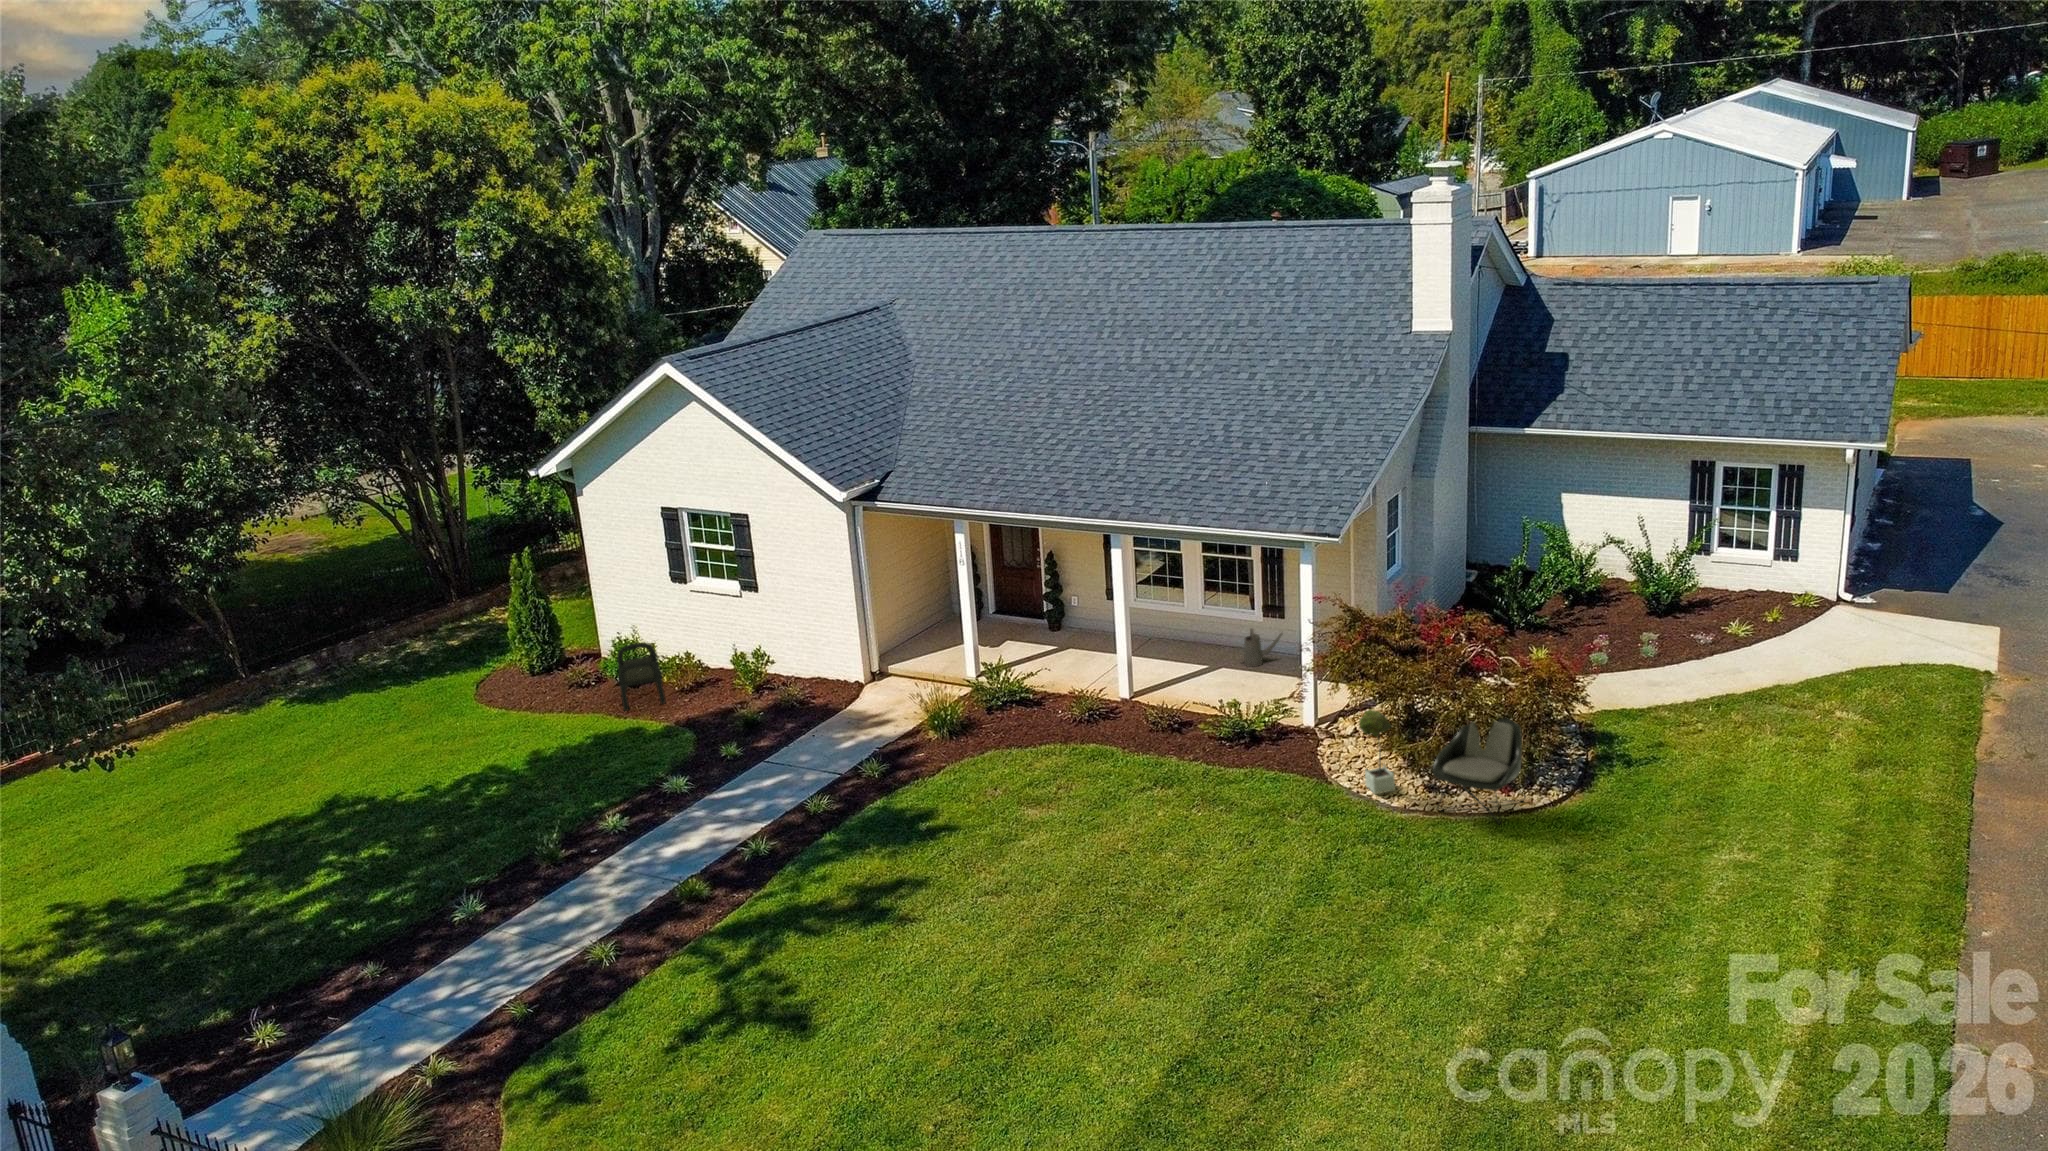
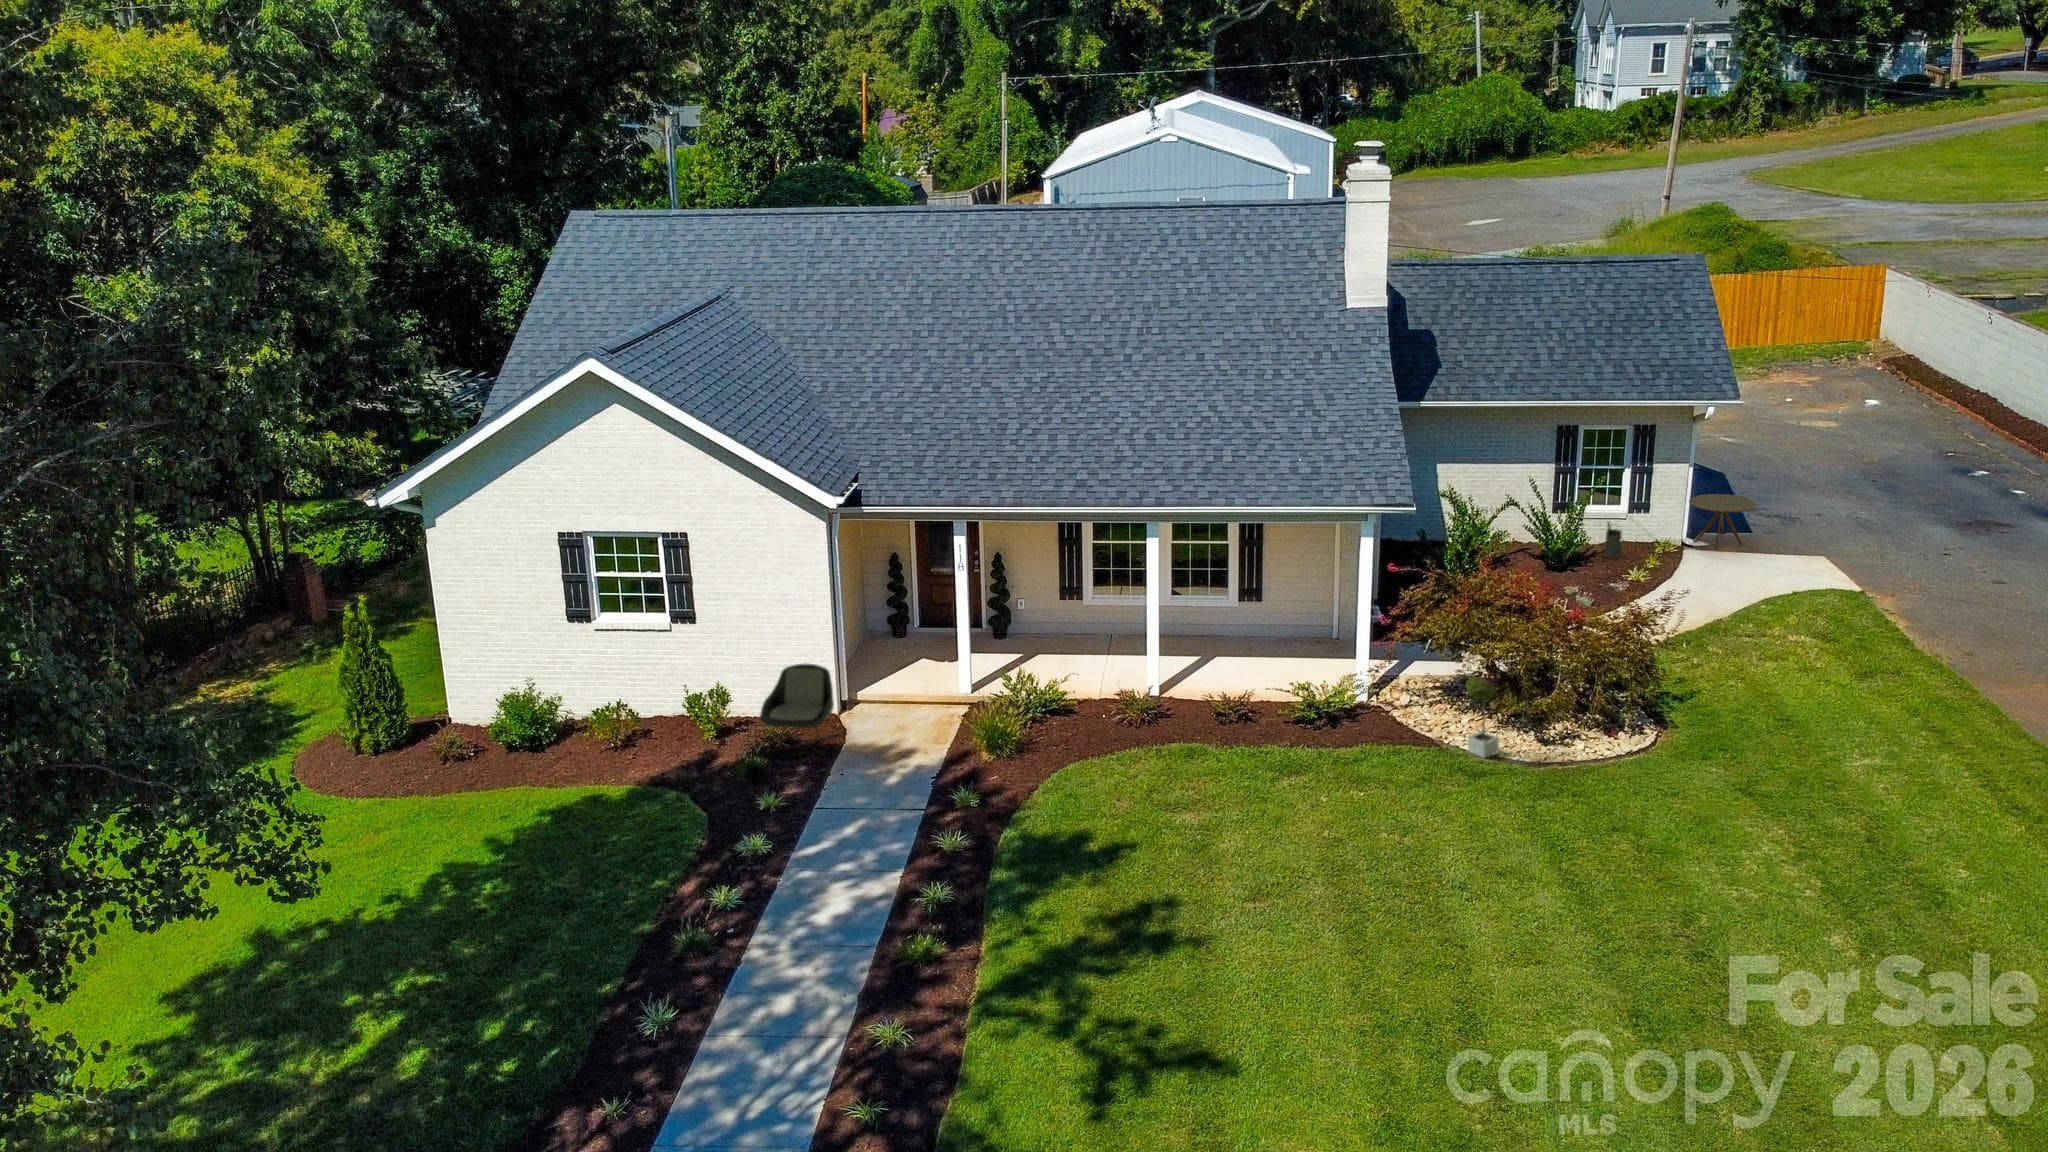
round table: none [1848,546,1928,607] -> present [1689,494,1756,549]
watering can: present [1237,628,1283,667] -> present [1604,523,1622,560]
bench: present [617,643,666,711] -> none [512,699,596,784]
lounge chair: present [1433,719,1525,824] -> present [760,664,837,756]

